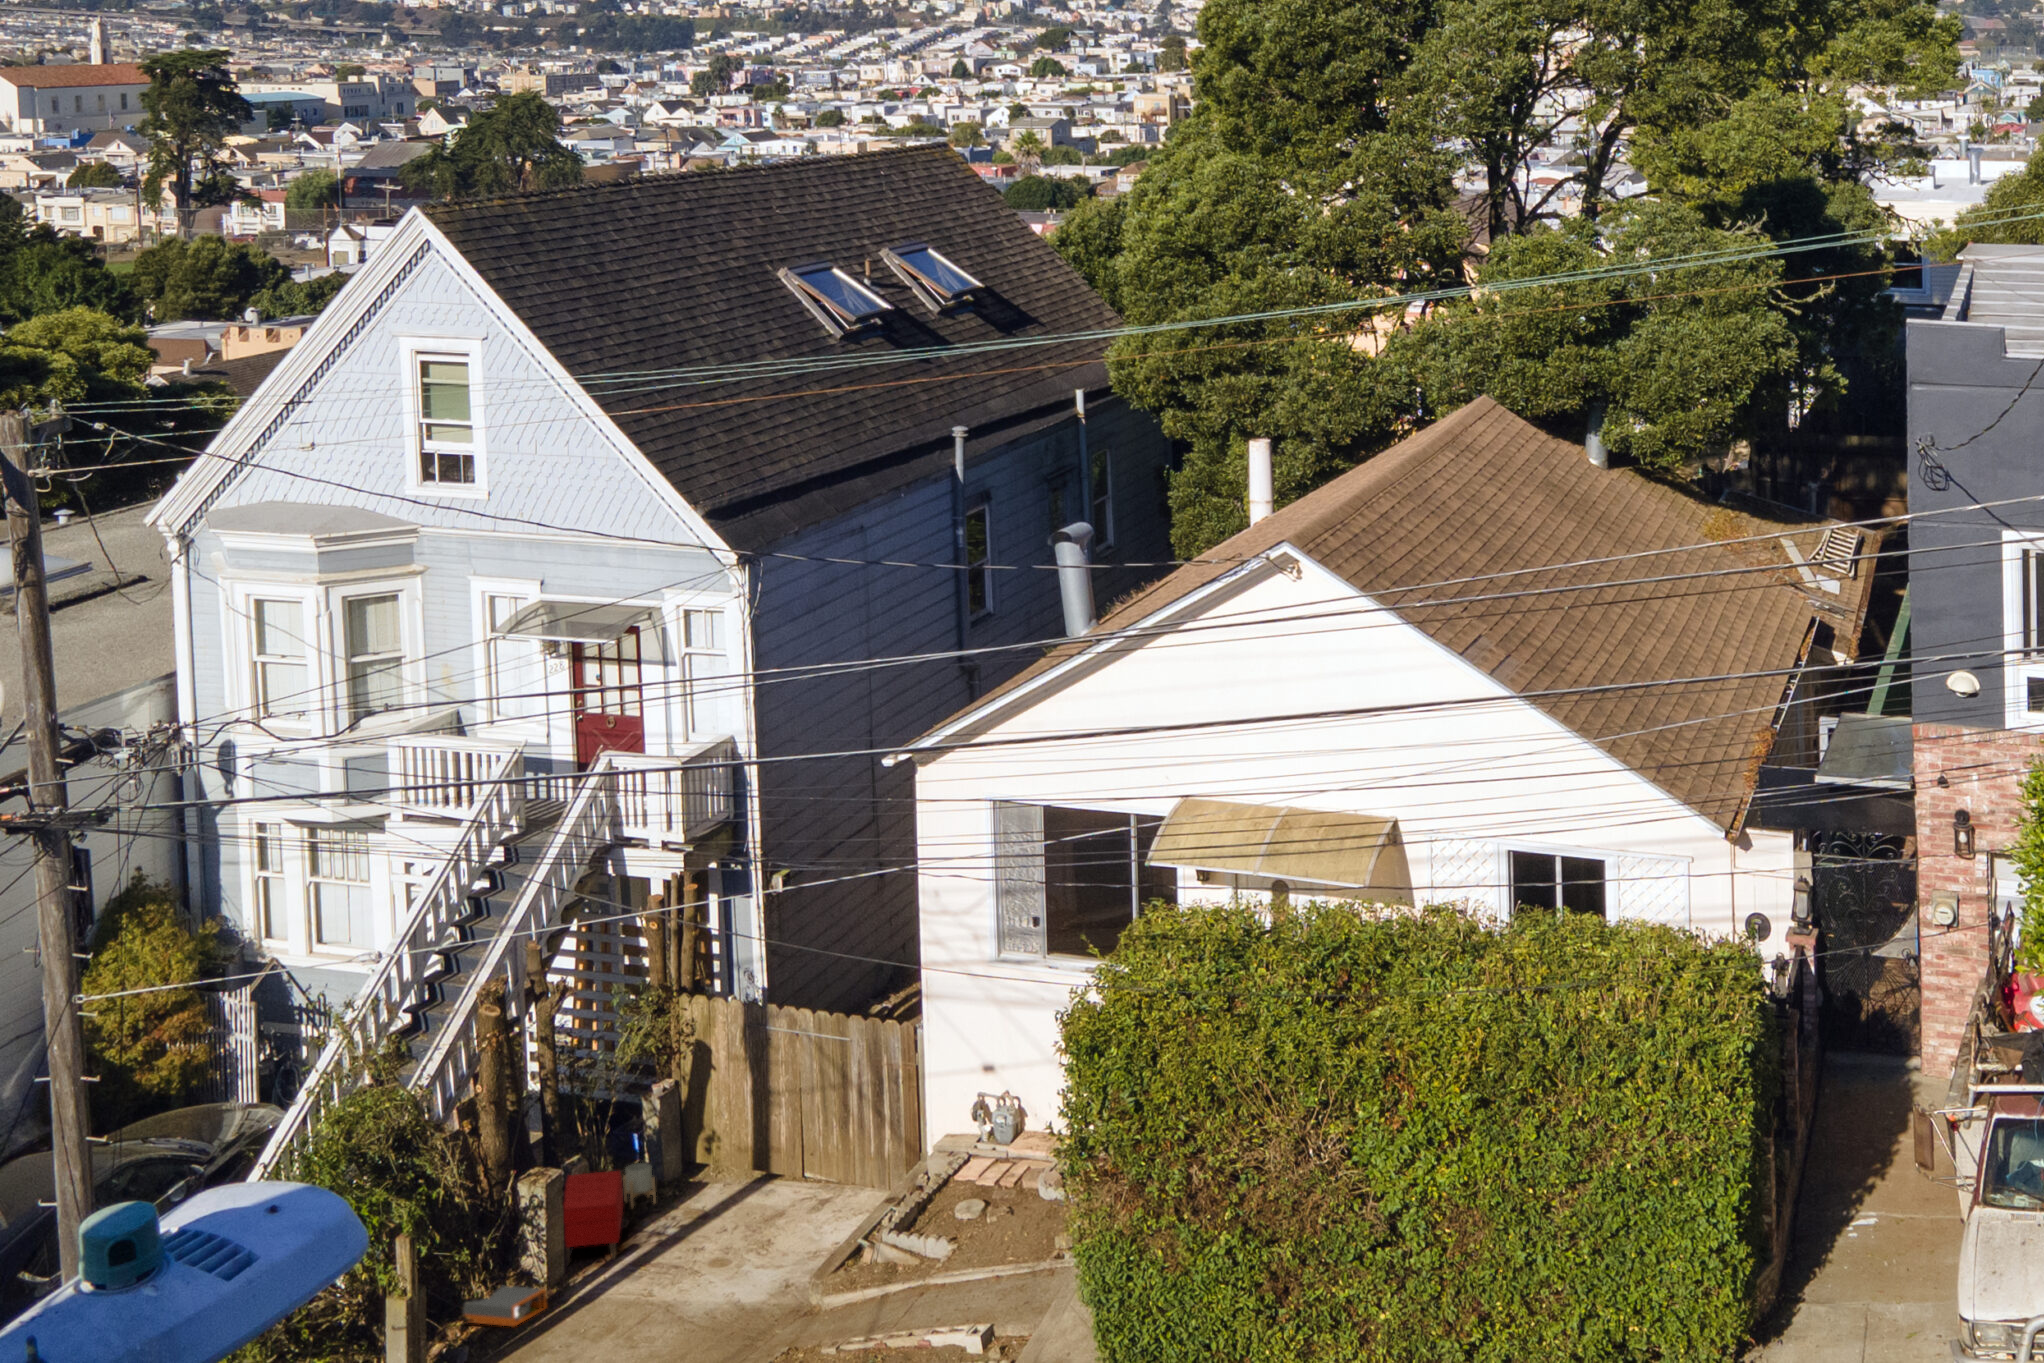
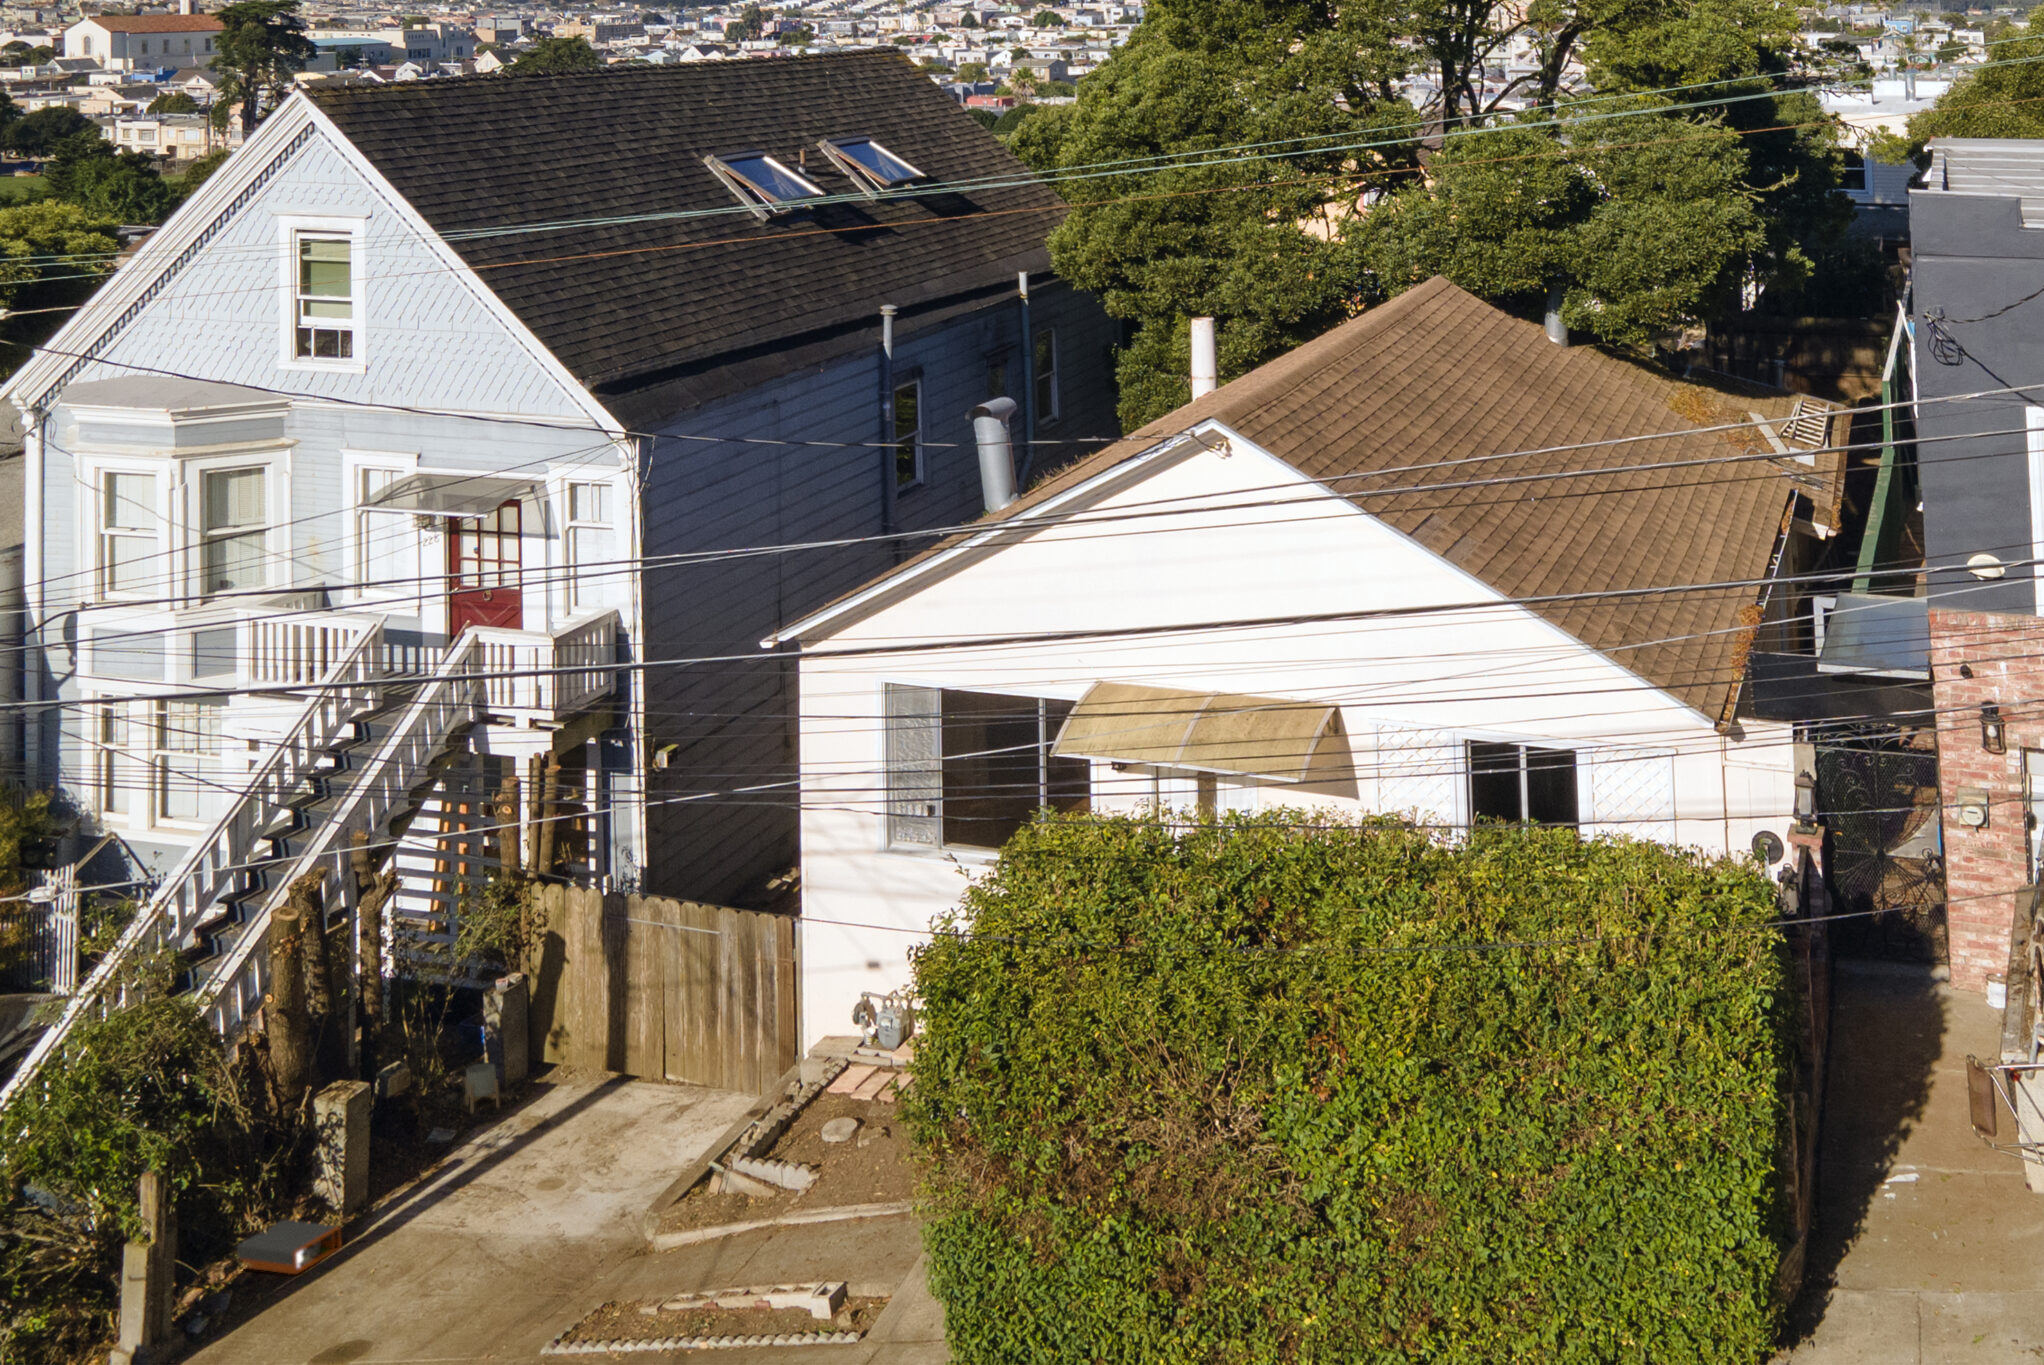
bench: present [564,1171,623,1260] -> none [369,1076,458,1188]

